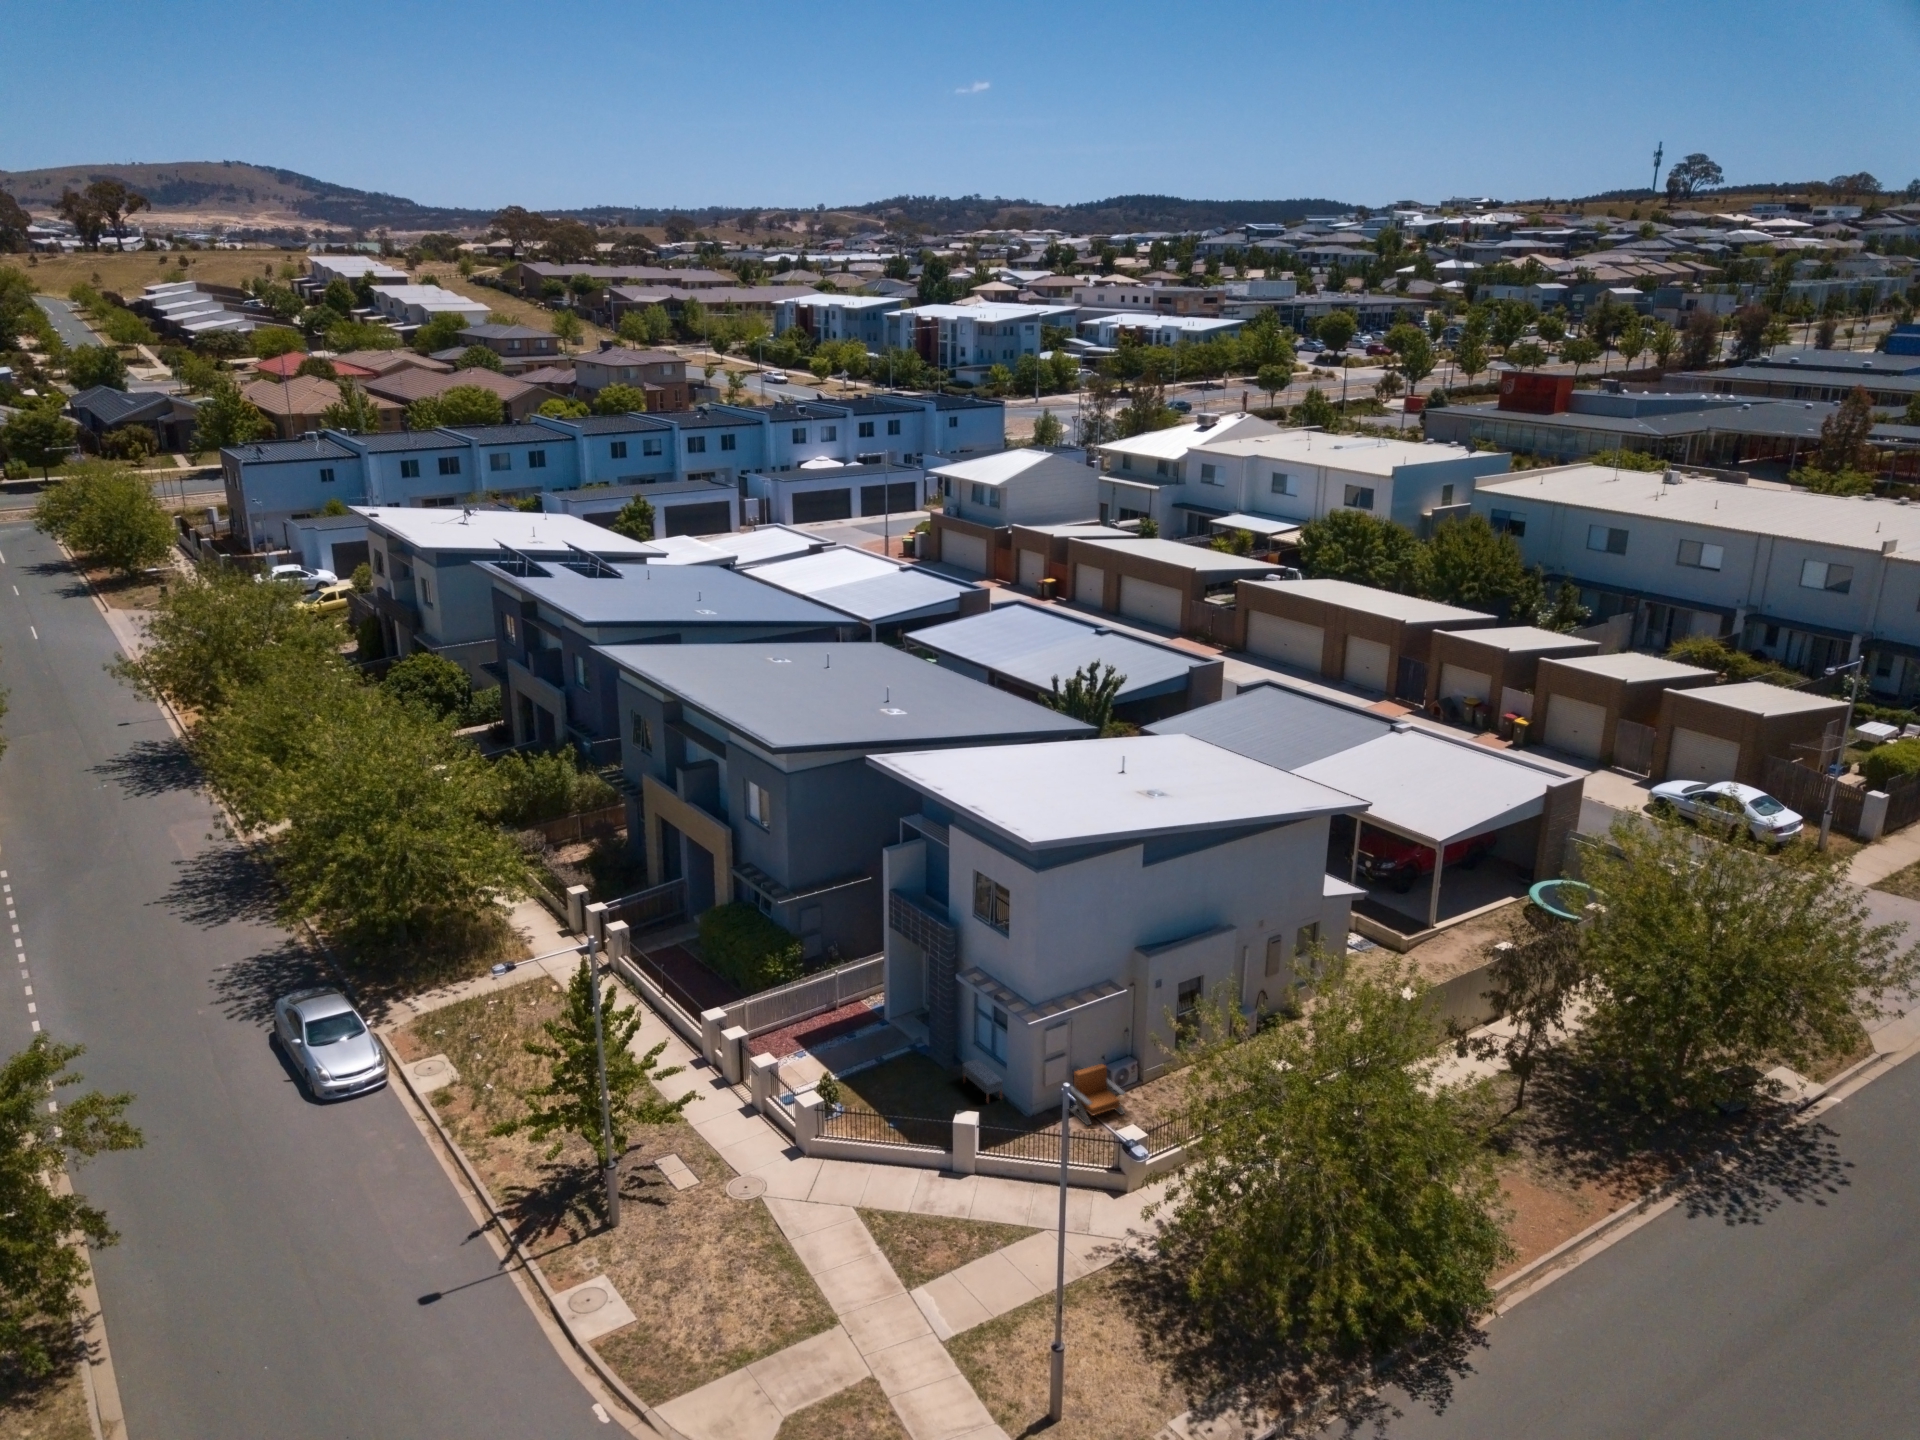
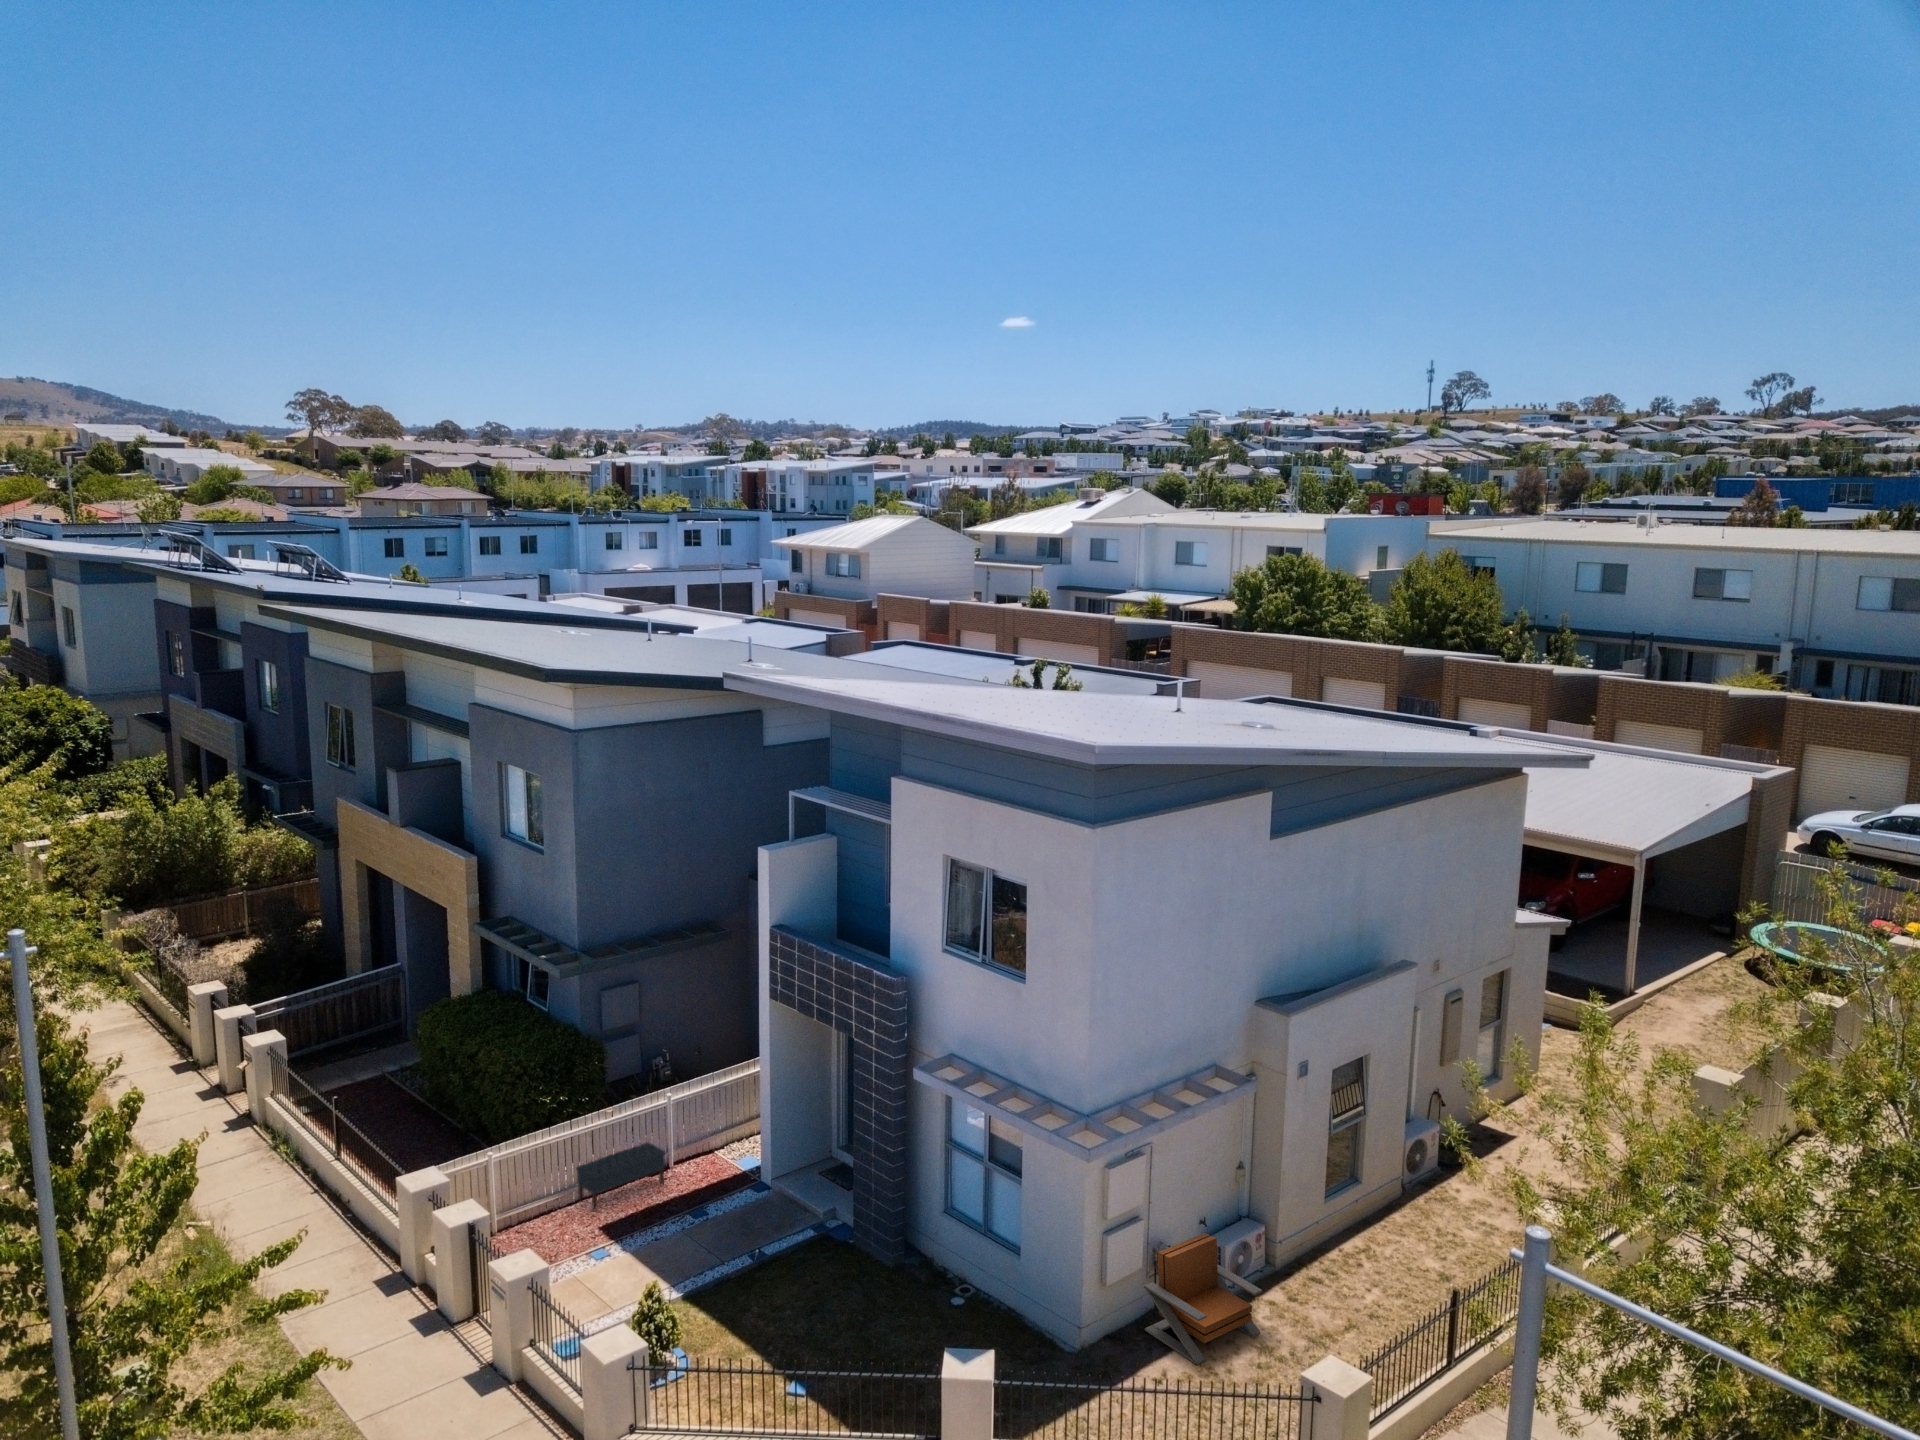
bench: present [962,1060,1003,1103] -> present [576,1143,665,1211]

